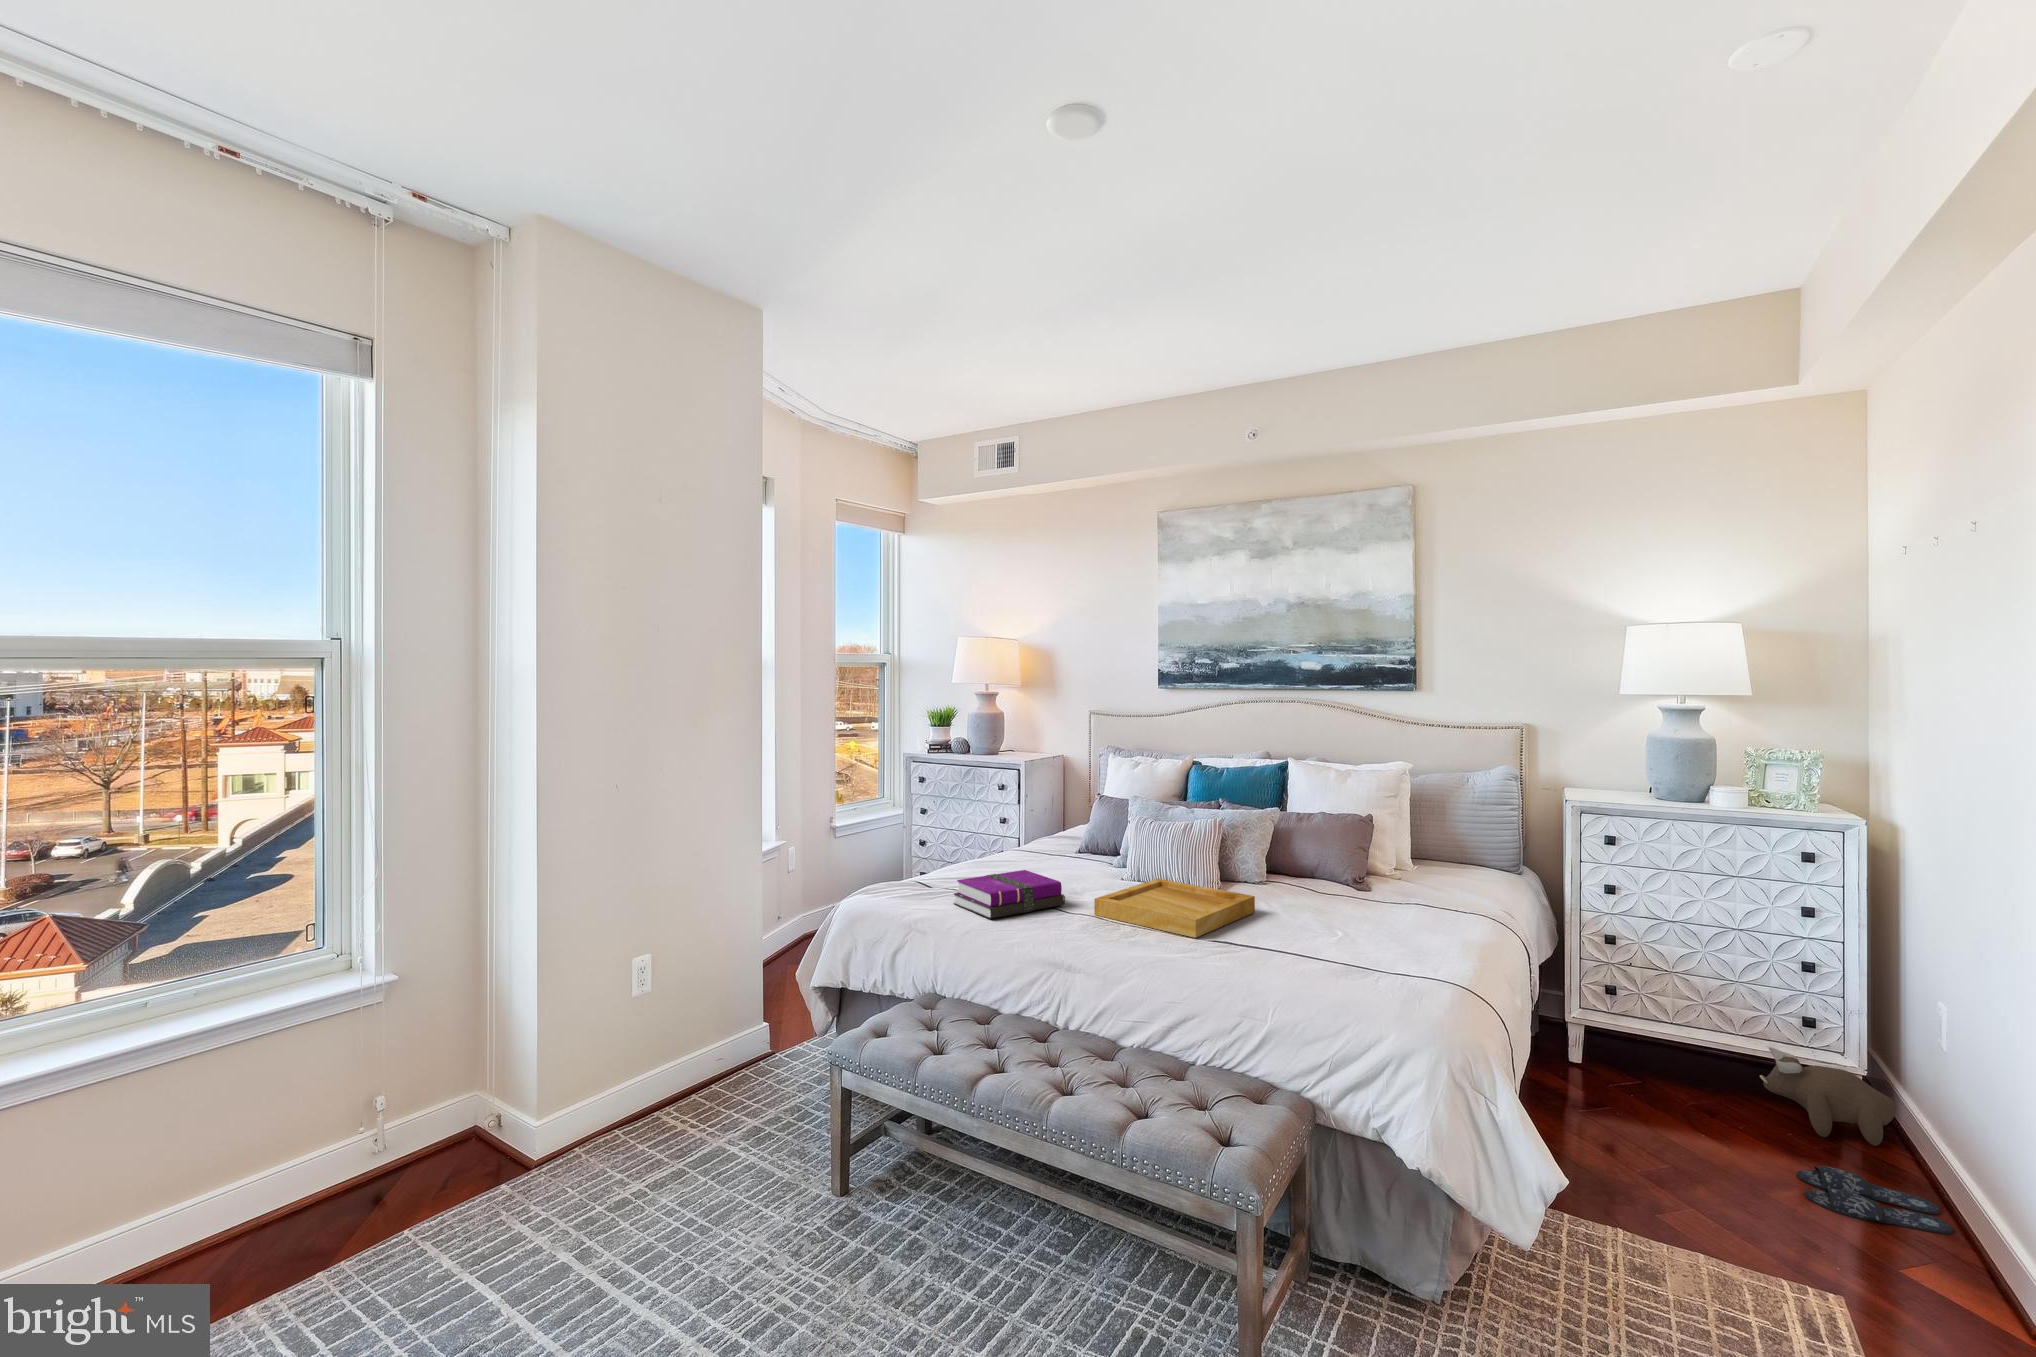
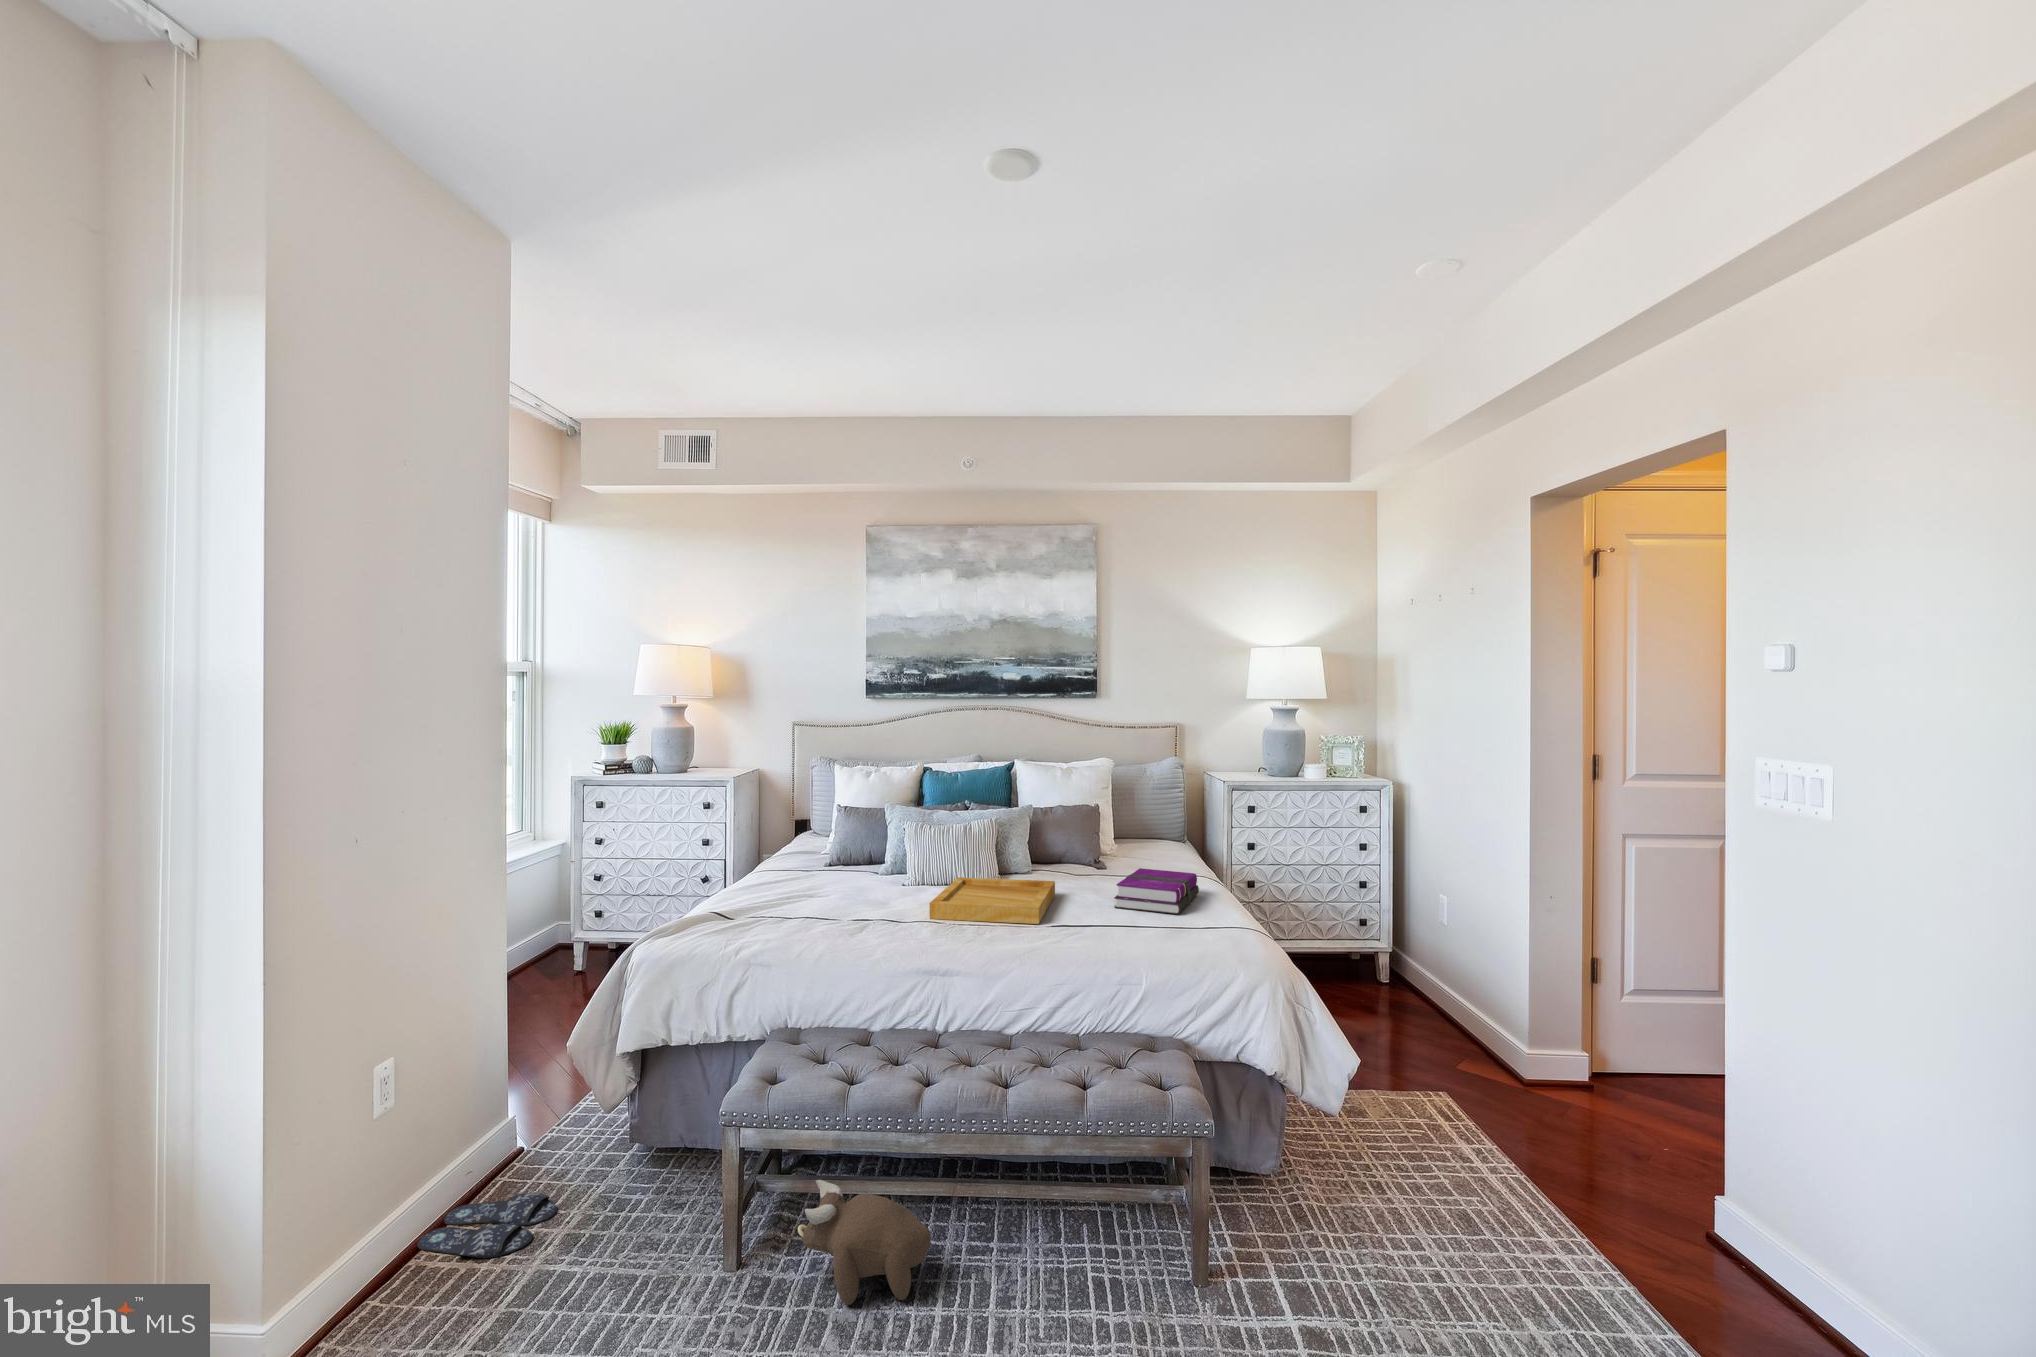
notebook: present [954,870,1065,919] -> present [1114,868,1199,914]
plush toy: present [1760,1047,1897,1146] -> present [798,1180,931,1305]
slippers: present [1797,1166,1953,1234] -> present [417,1193,557,1258]

